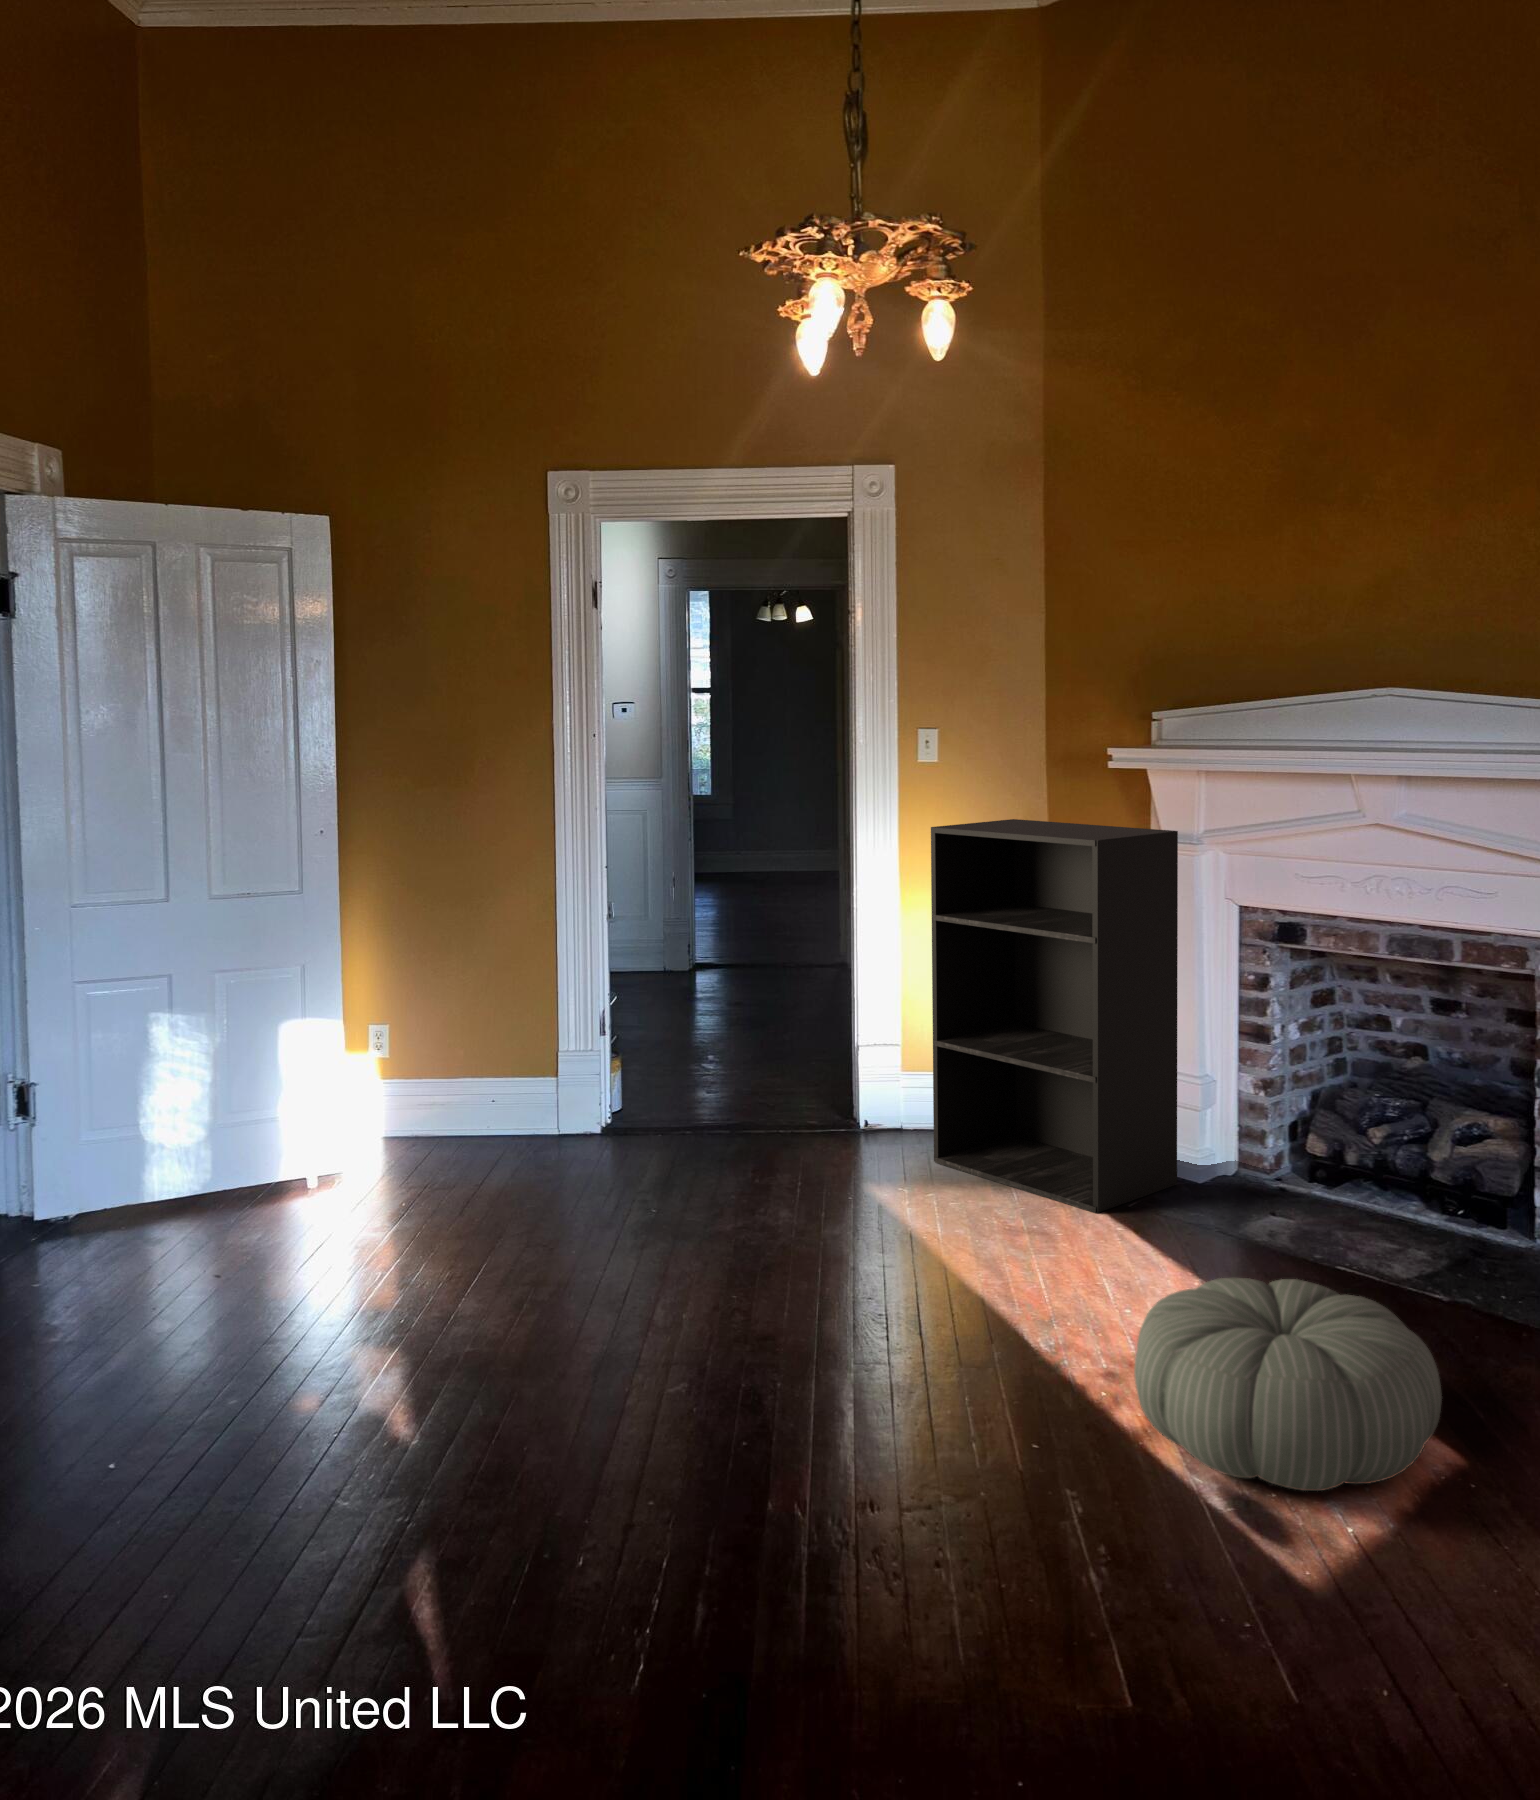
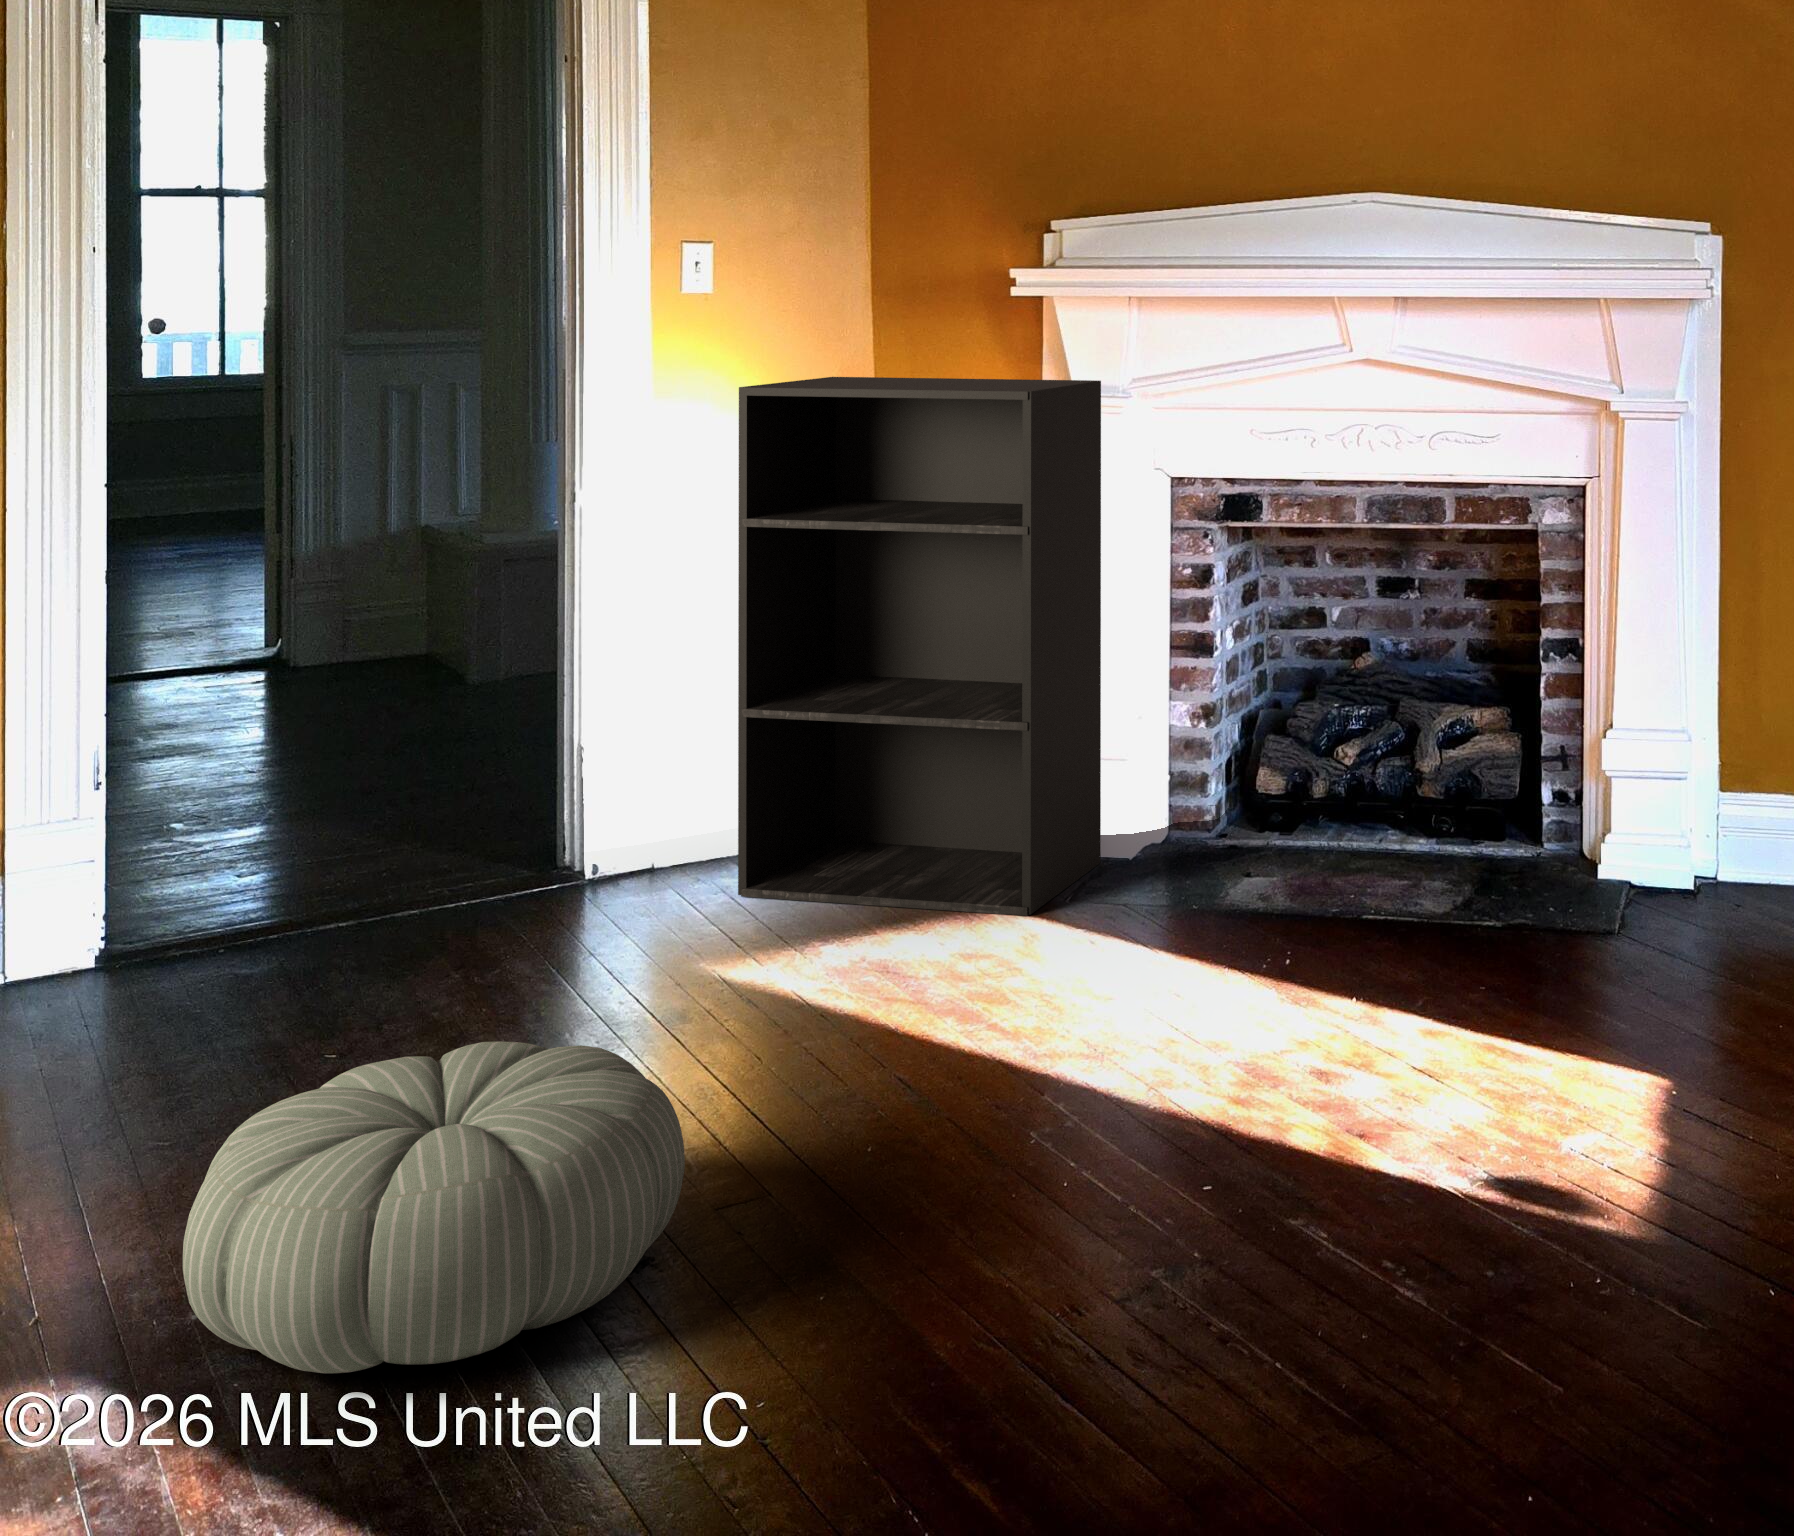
pouf: present [1134,1278,1442,1491] -> present [183,1042,685,1373]

